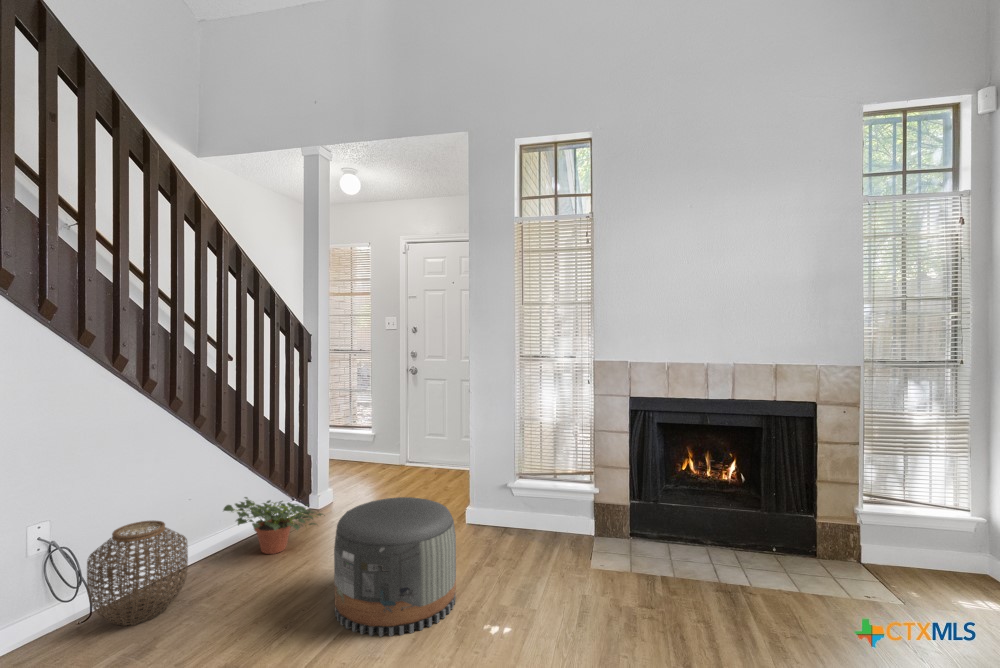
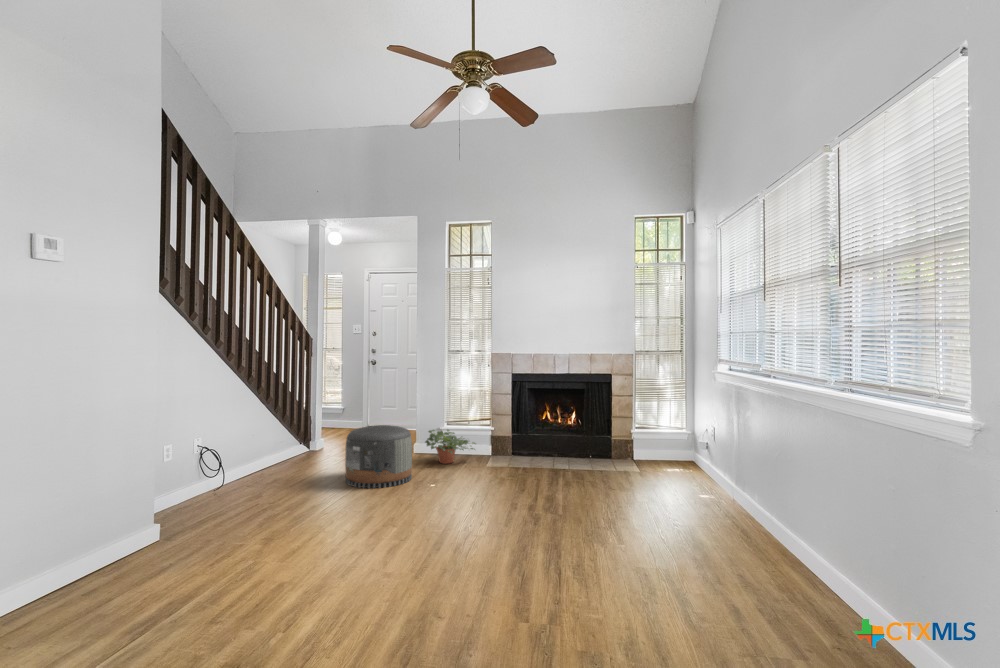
potted plant: present [224,497,323,554] -> present [425,430,476,464]
woven basket: present [87,520,188,626] -> none [209,437,260,490]

